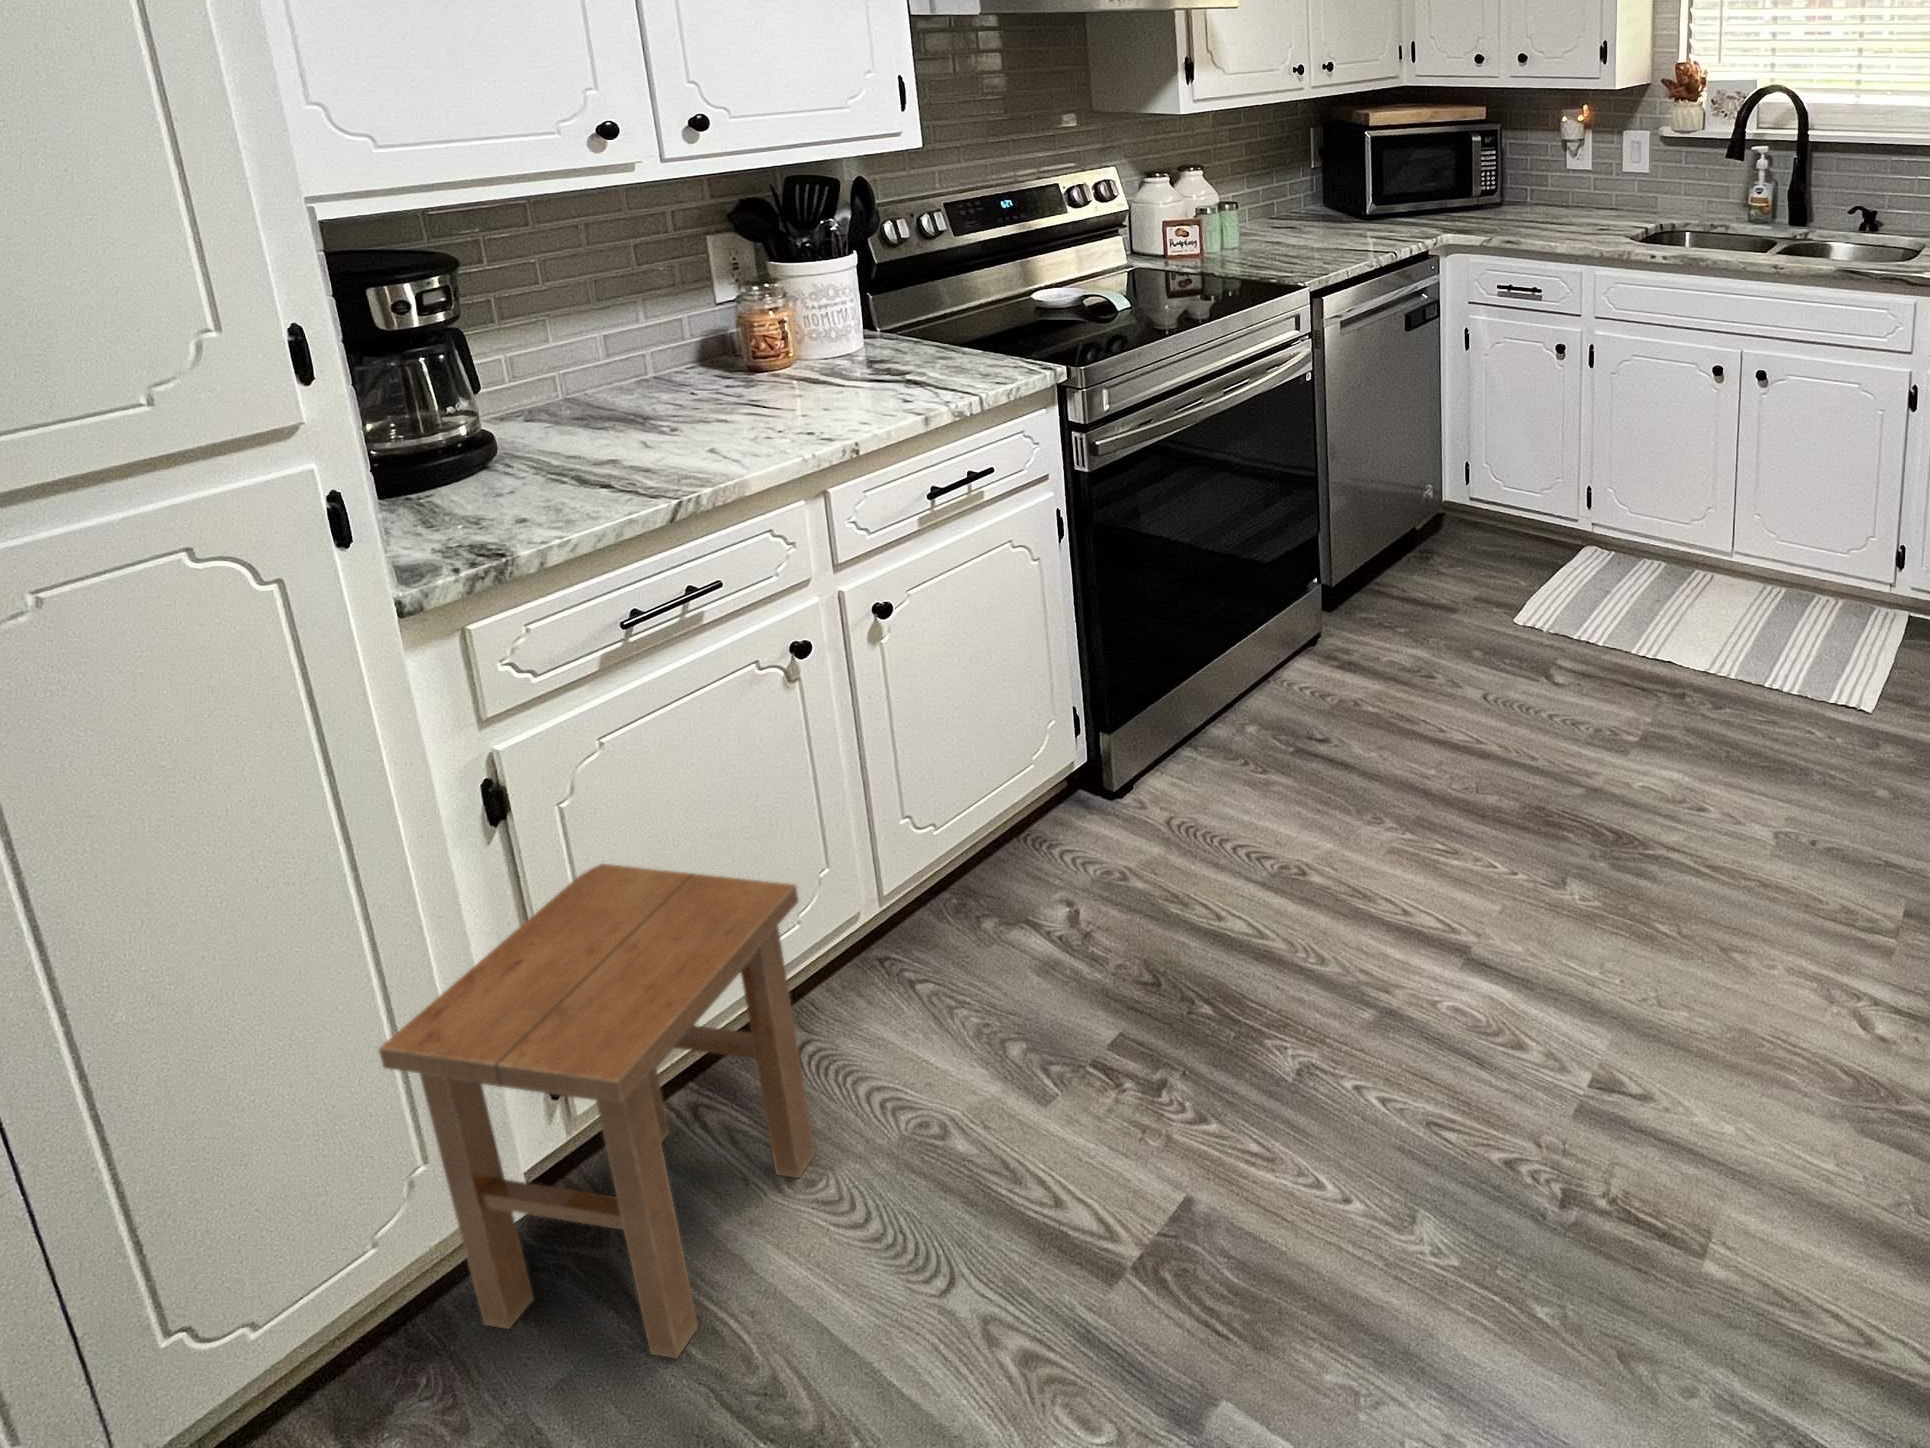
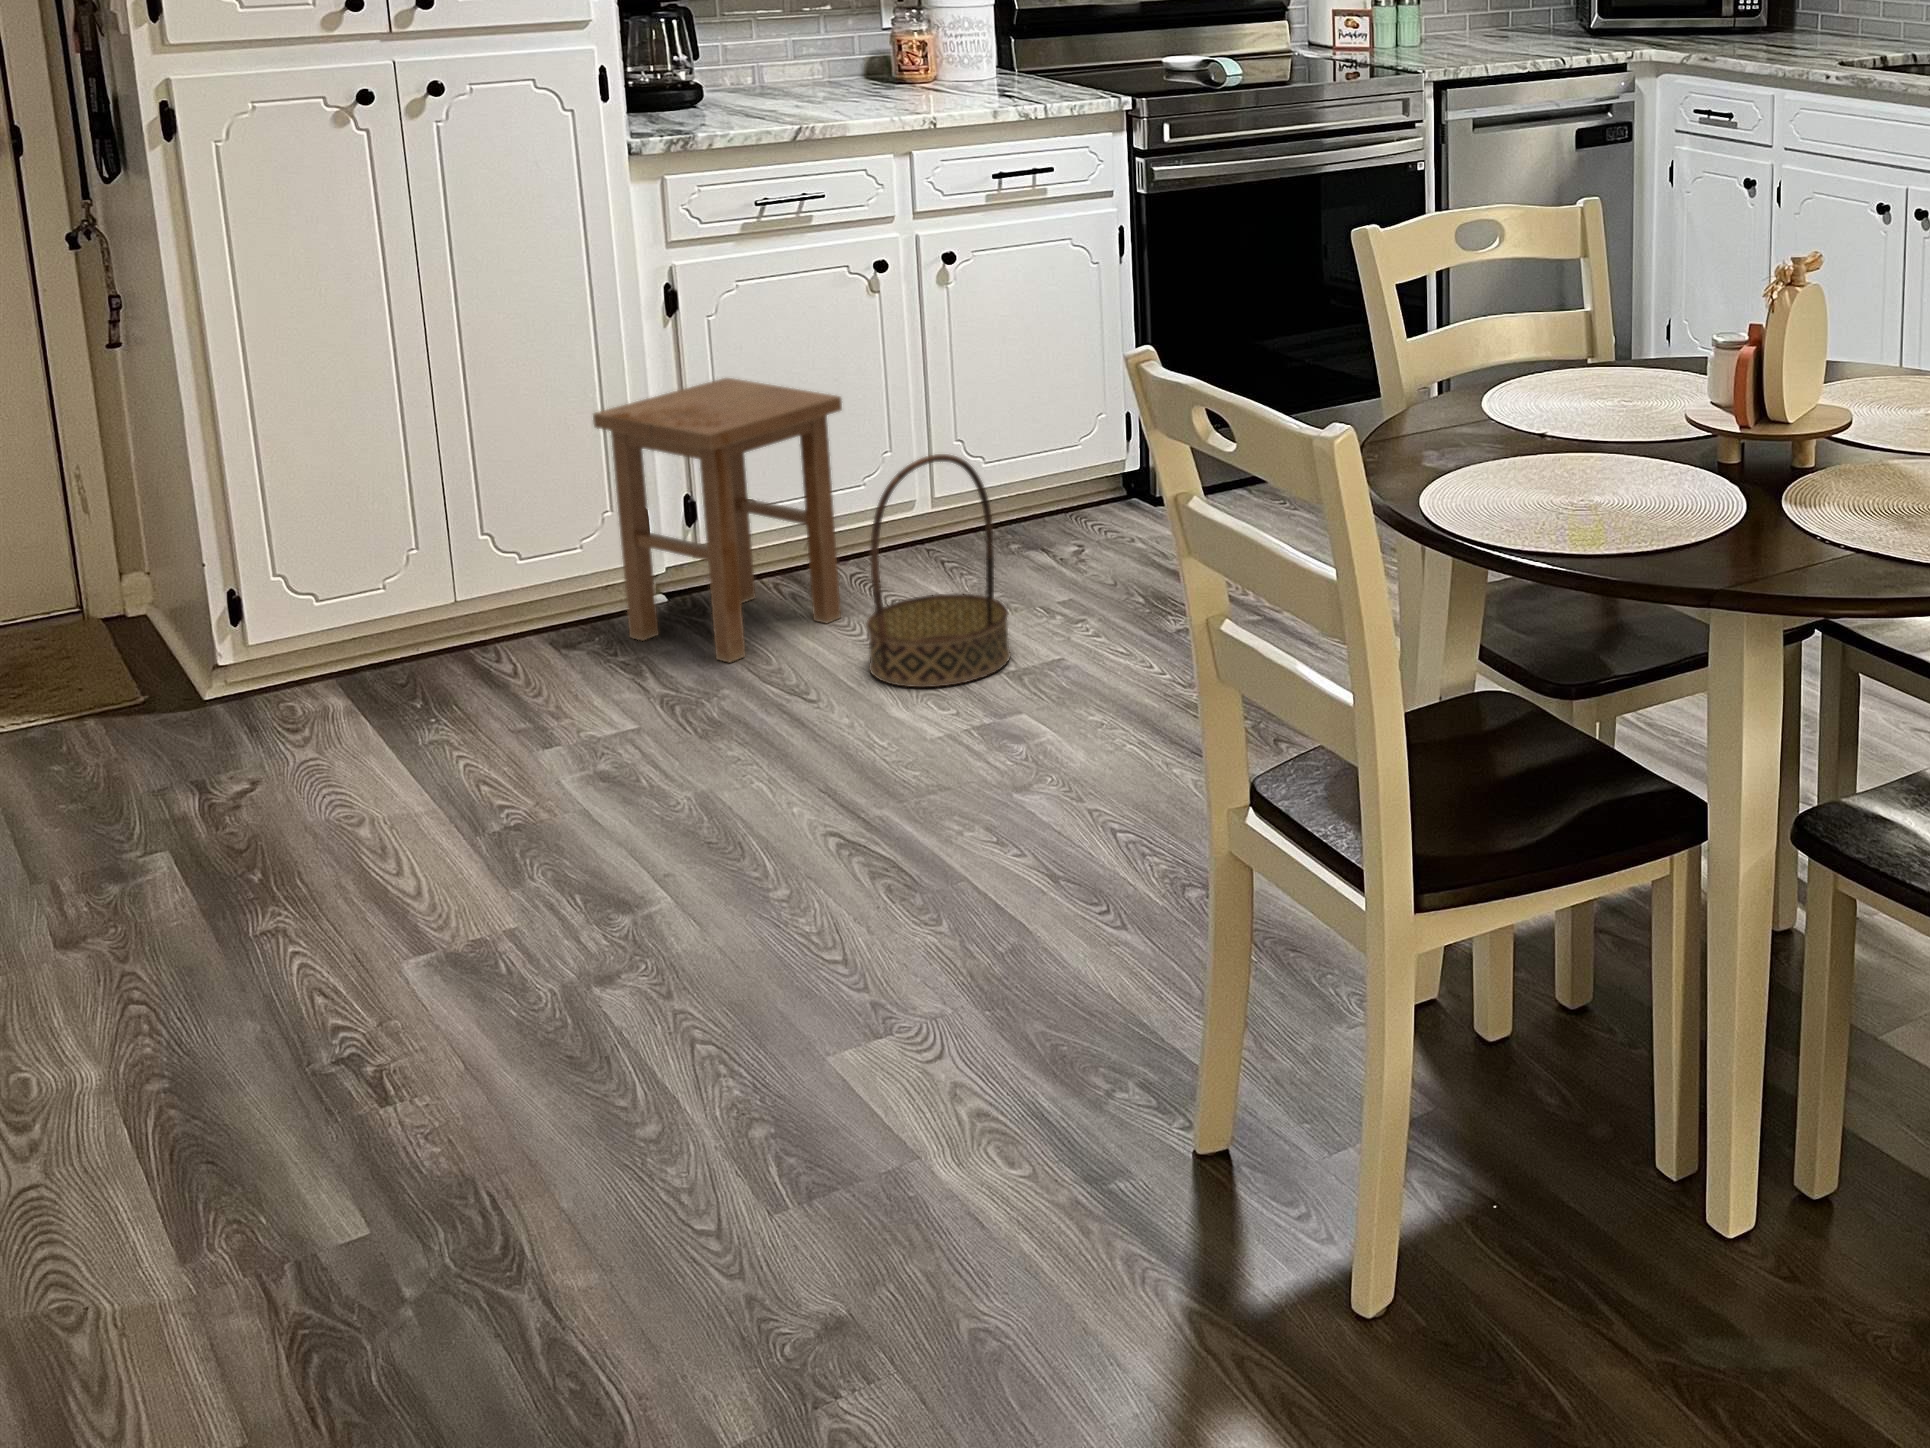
basket: none [900,970,1106,1348] -> present [866,454,1010,687]

